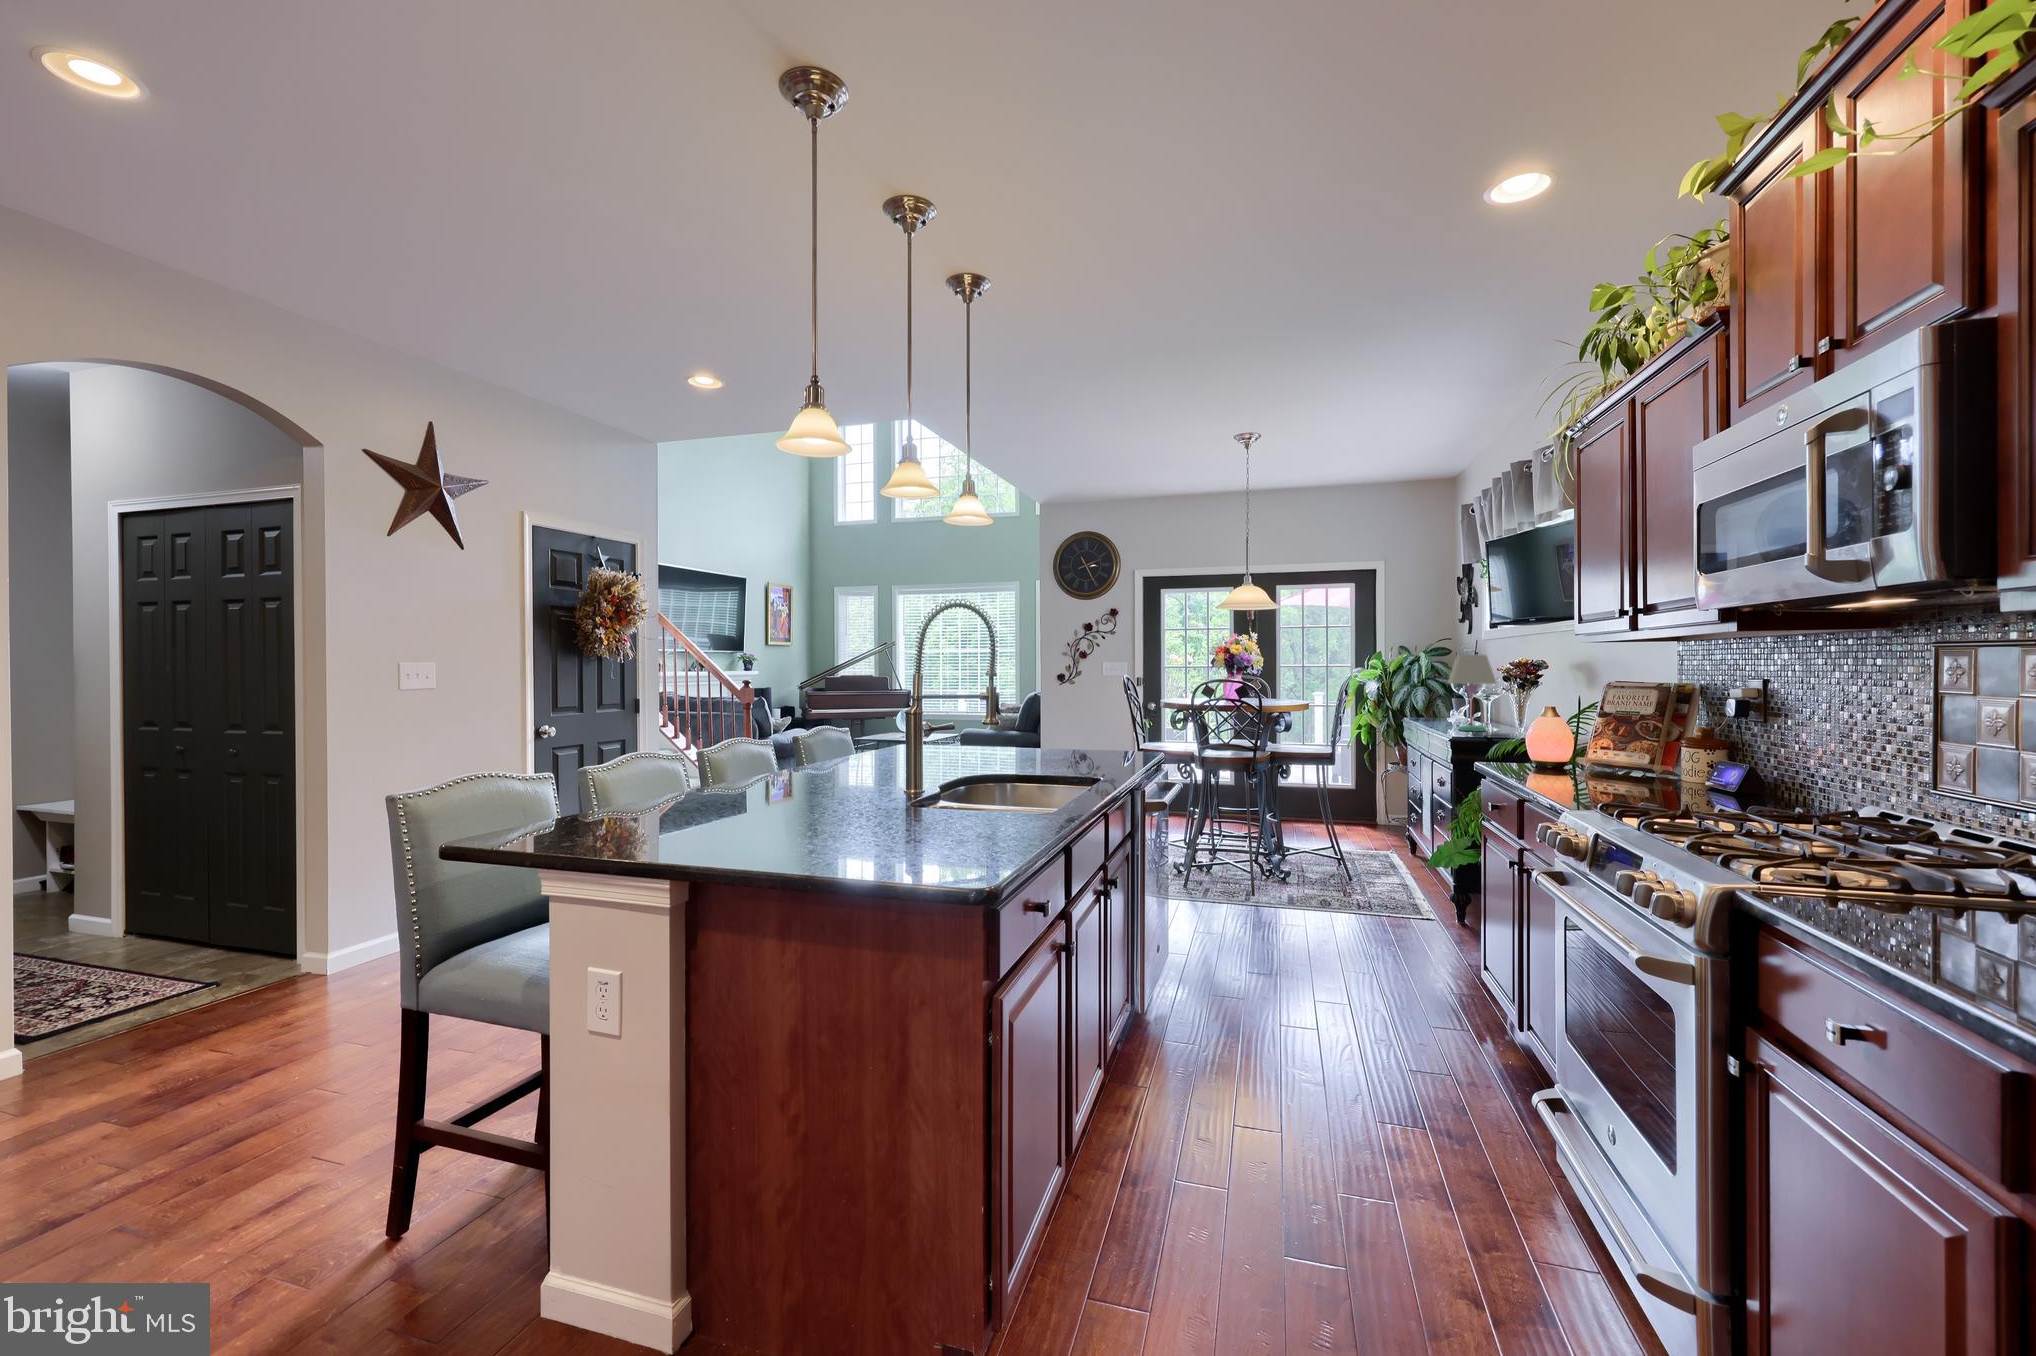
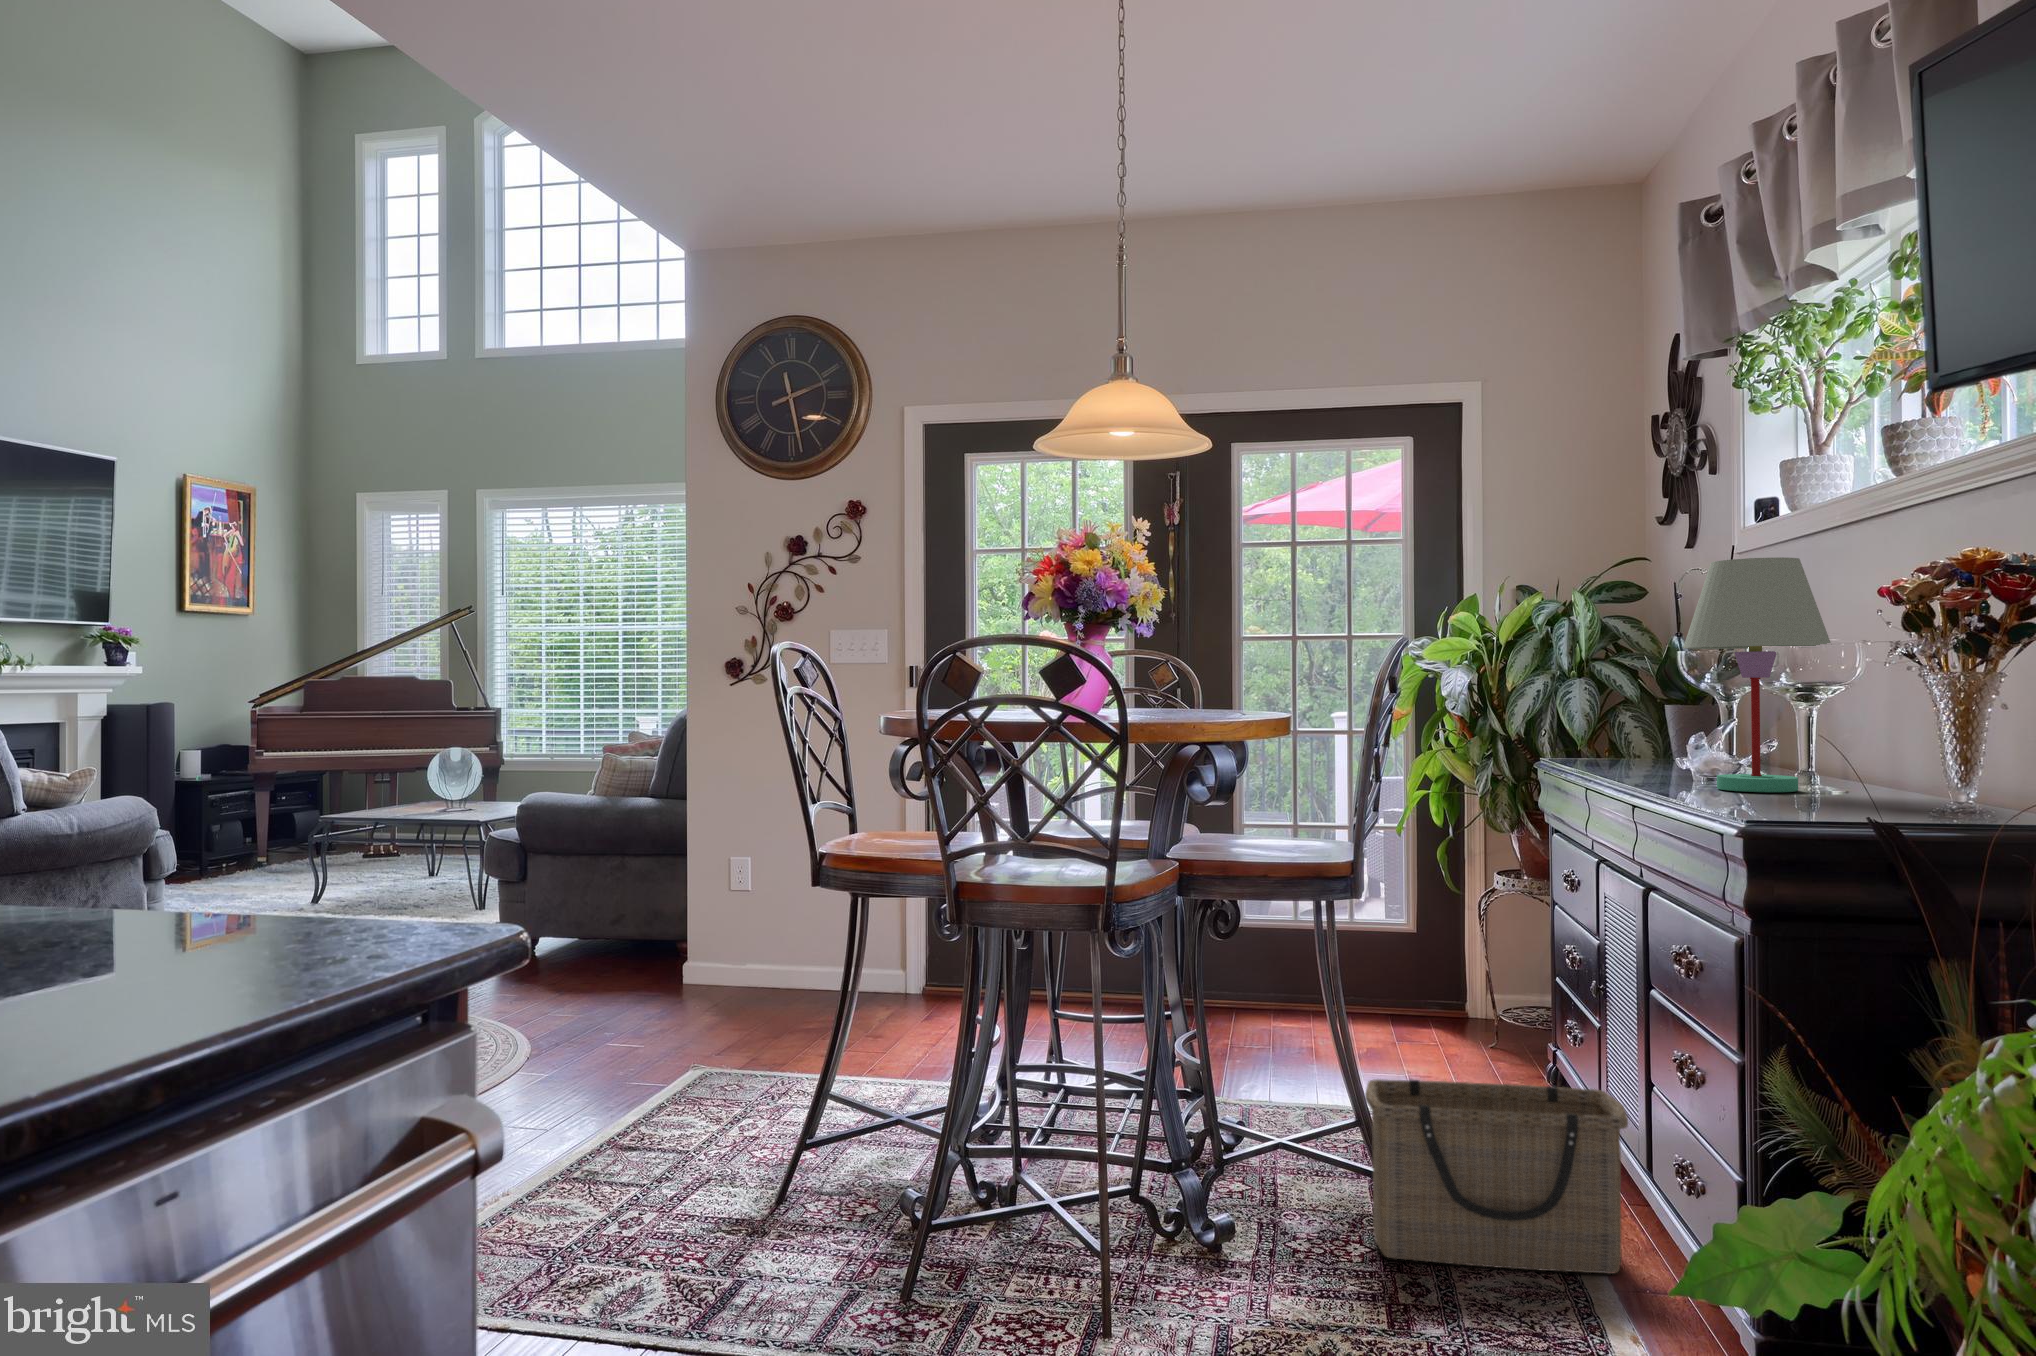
basket: none [1336,828,1426,888] -> present [1365,1079,1628,1274]

